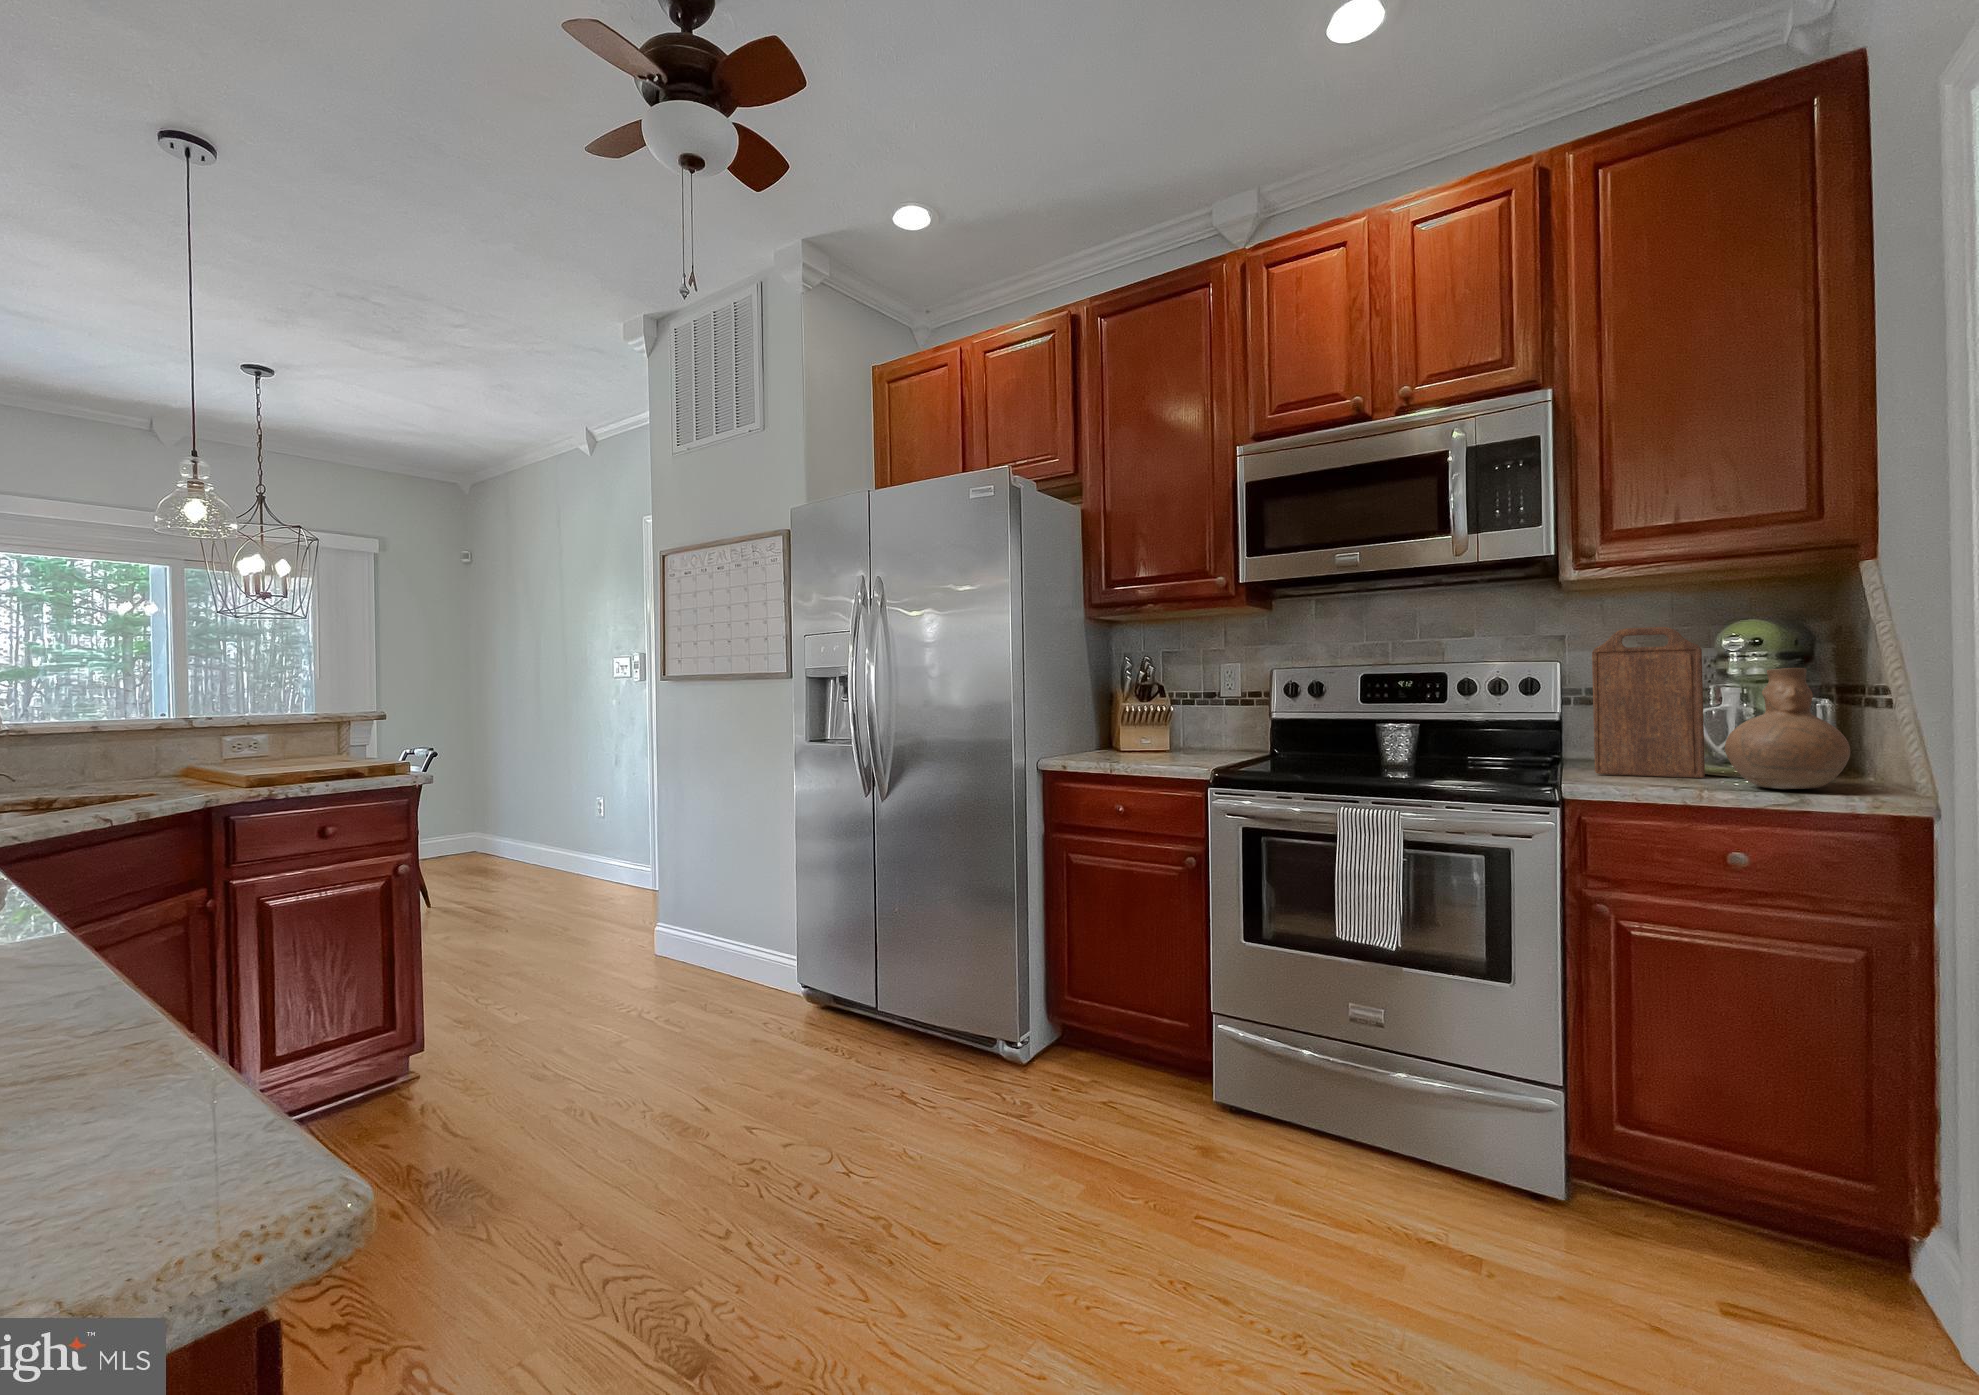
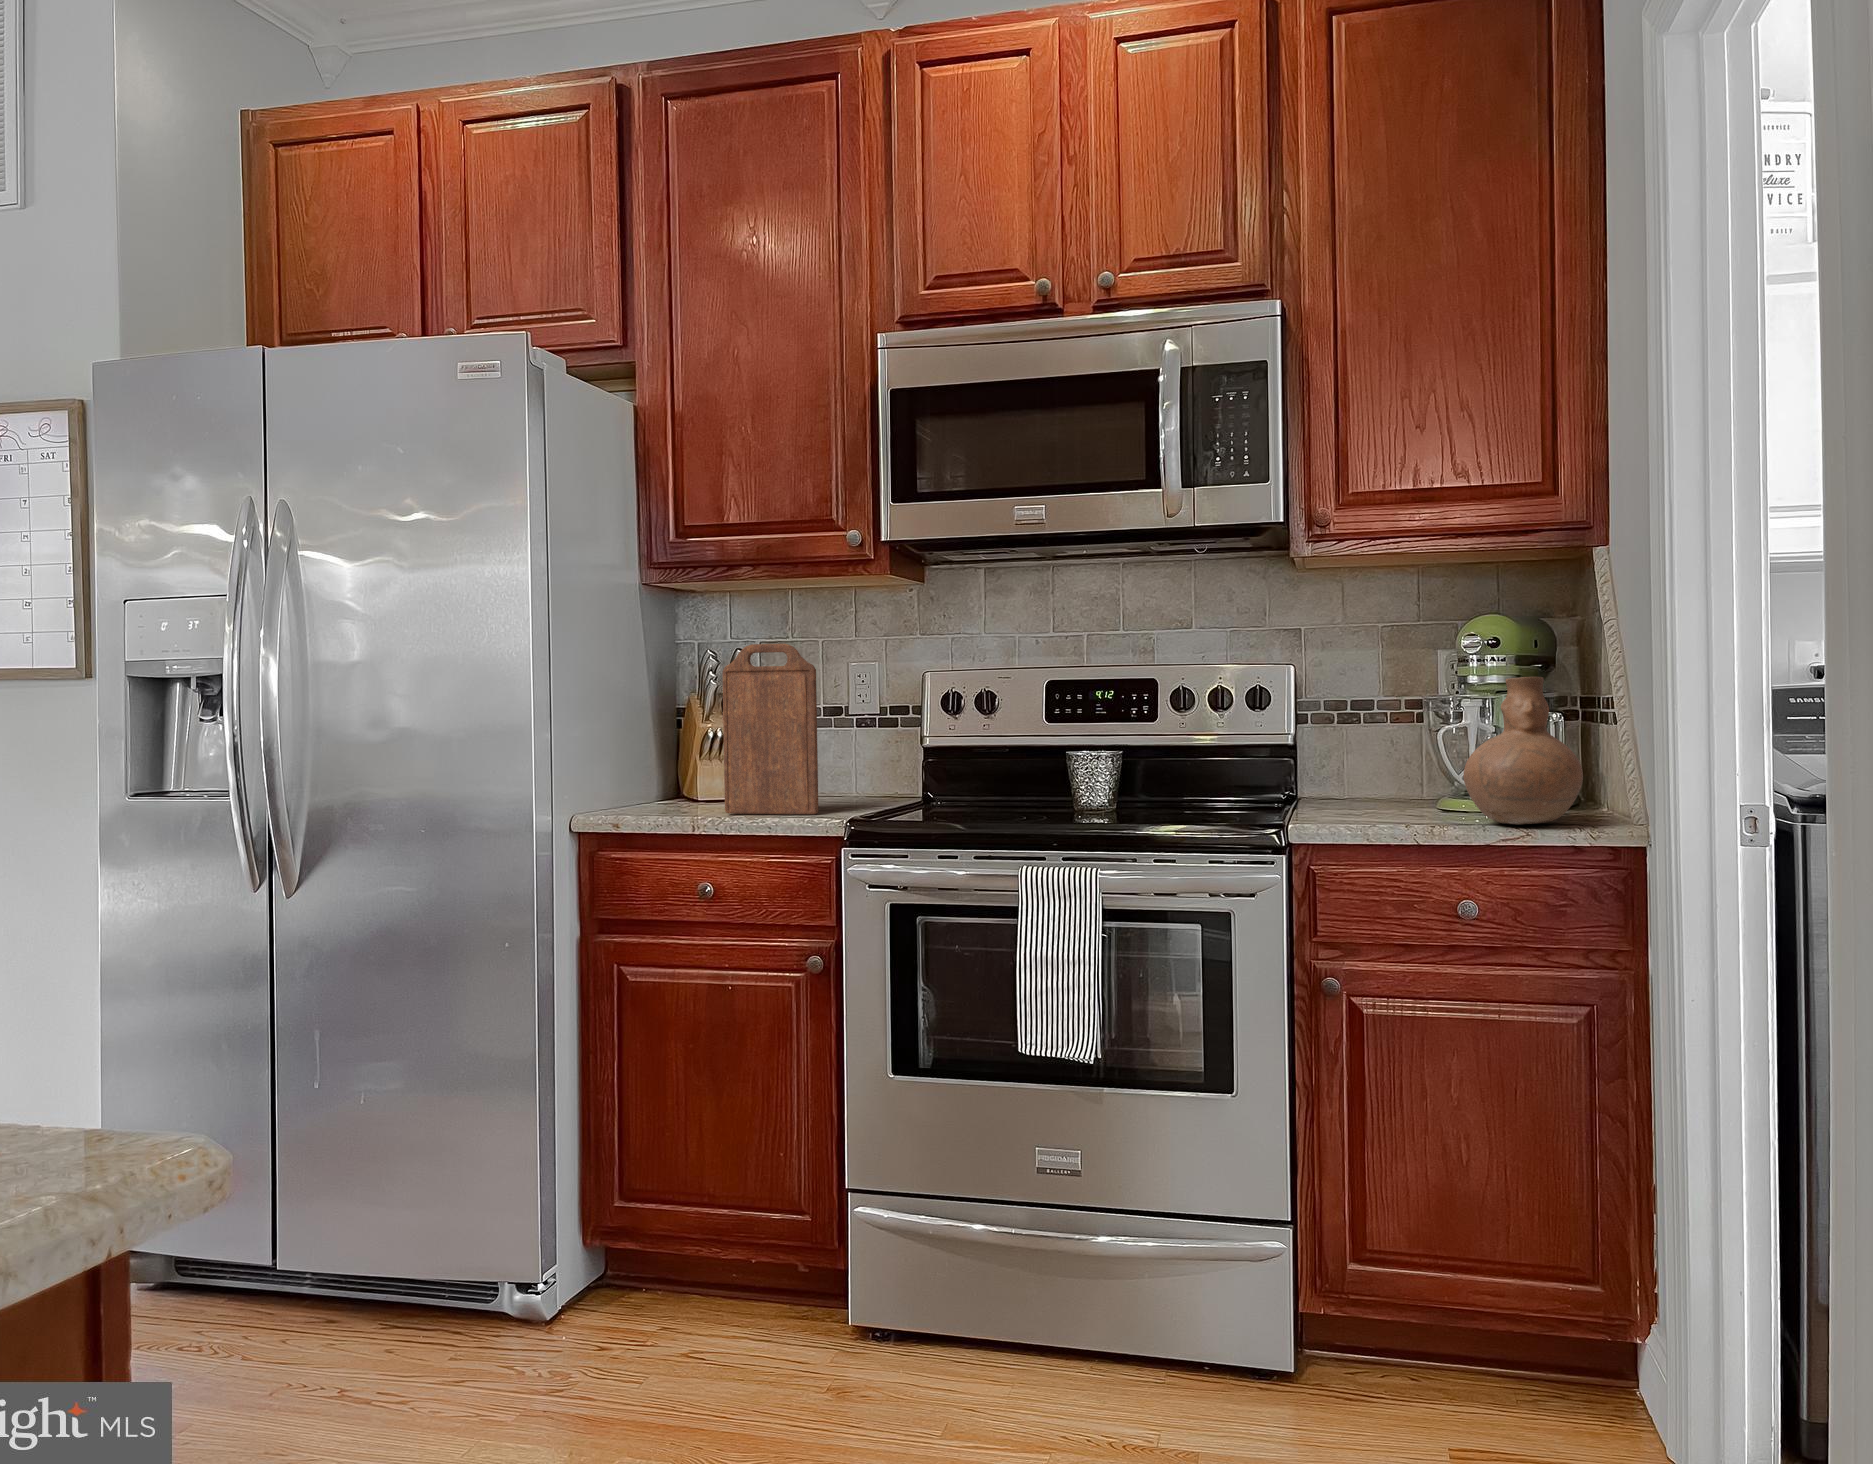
cutting board: present [1592,627,1705,778] -> present [722,644,818,815]

